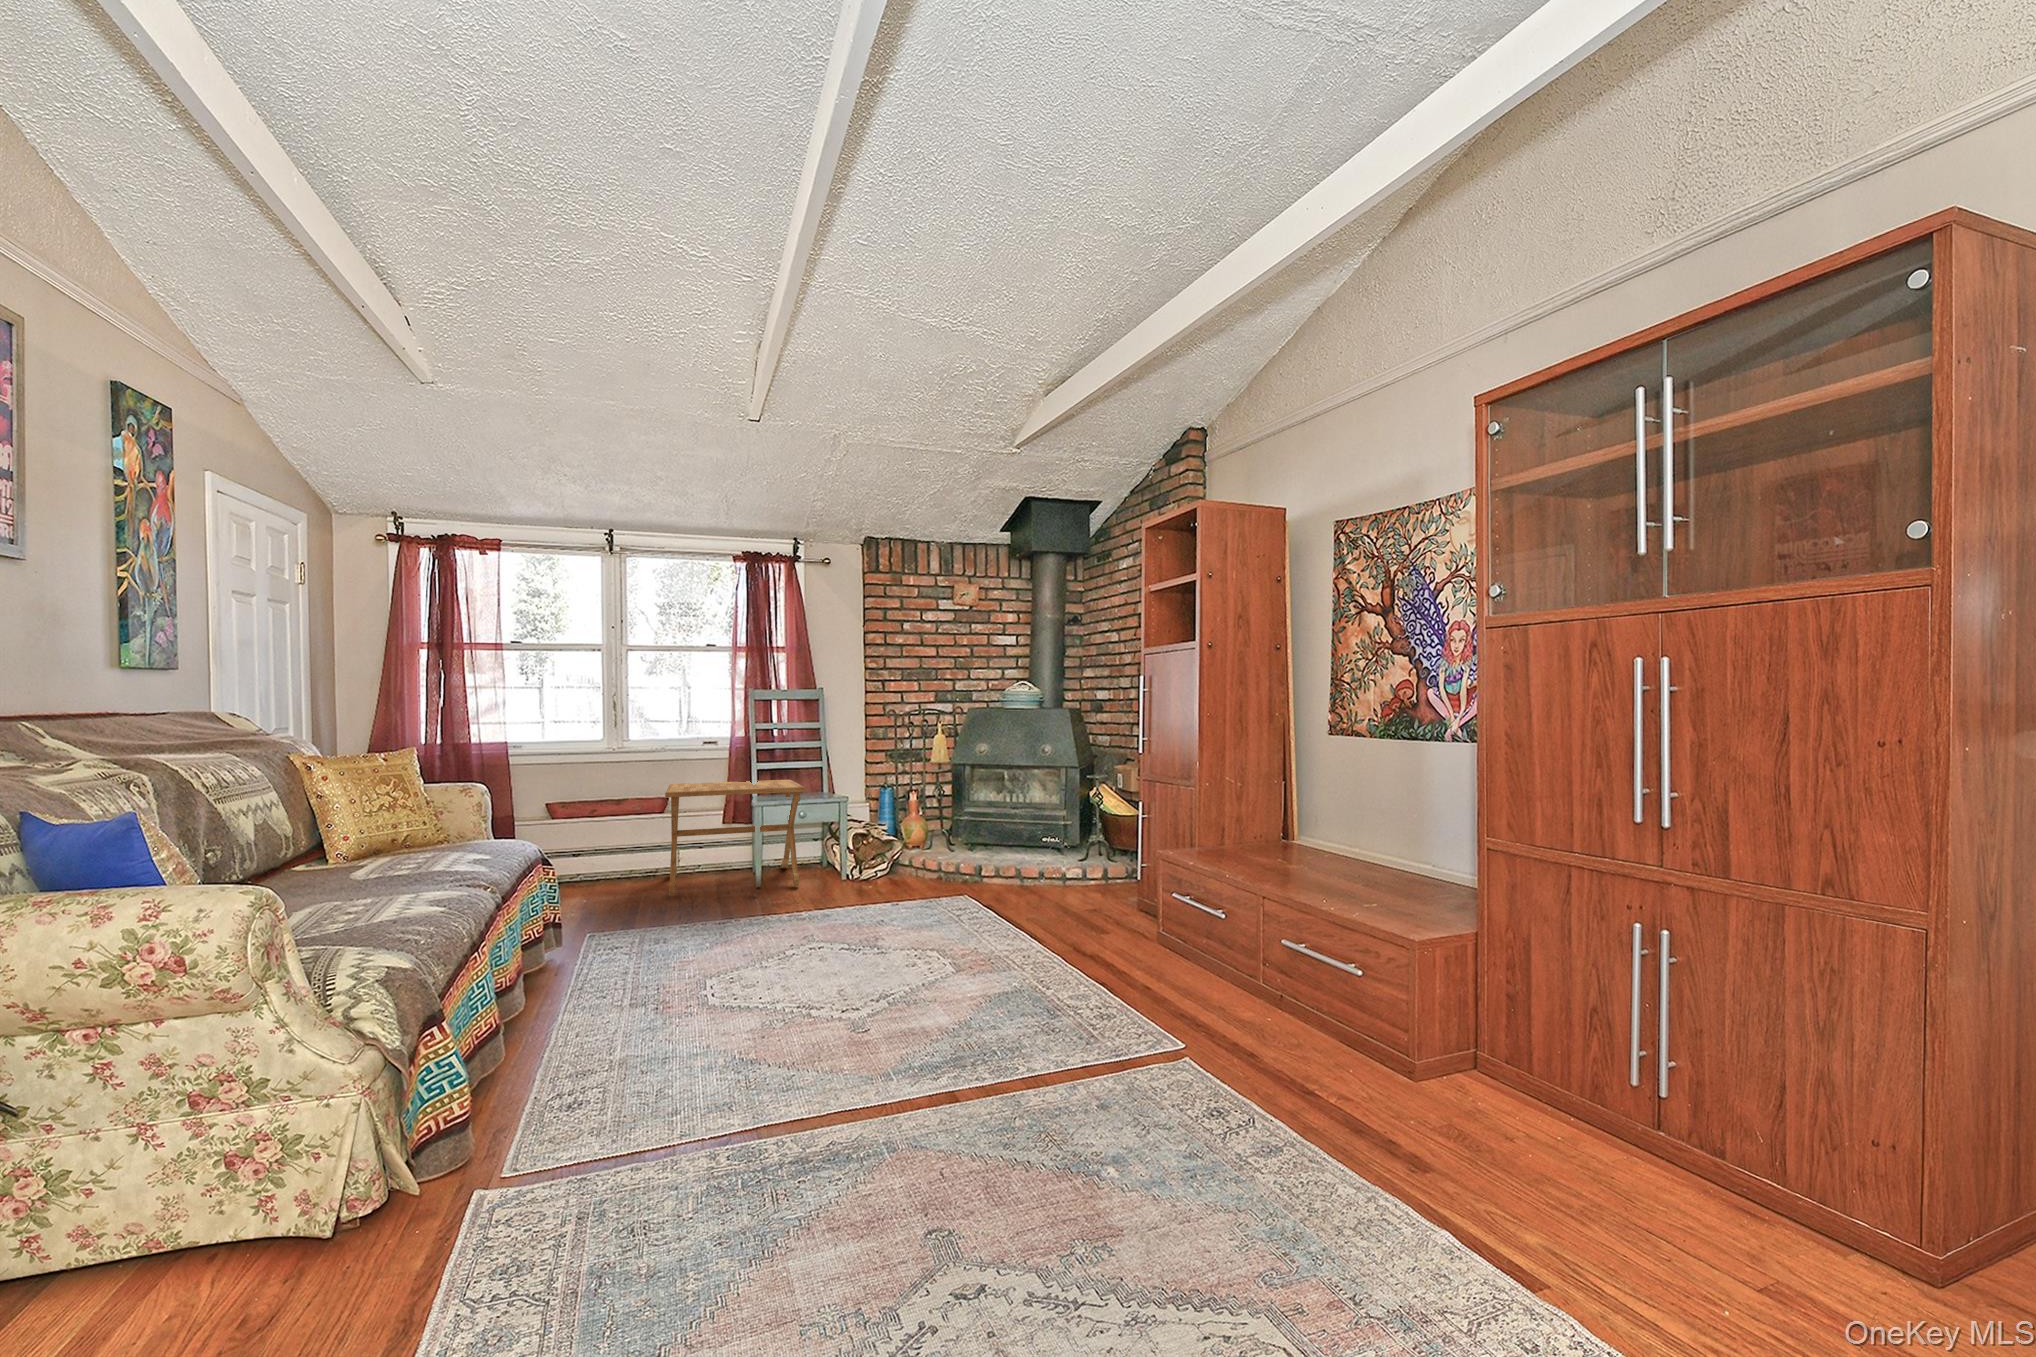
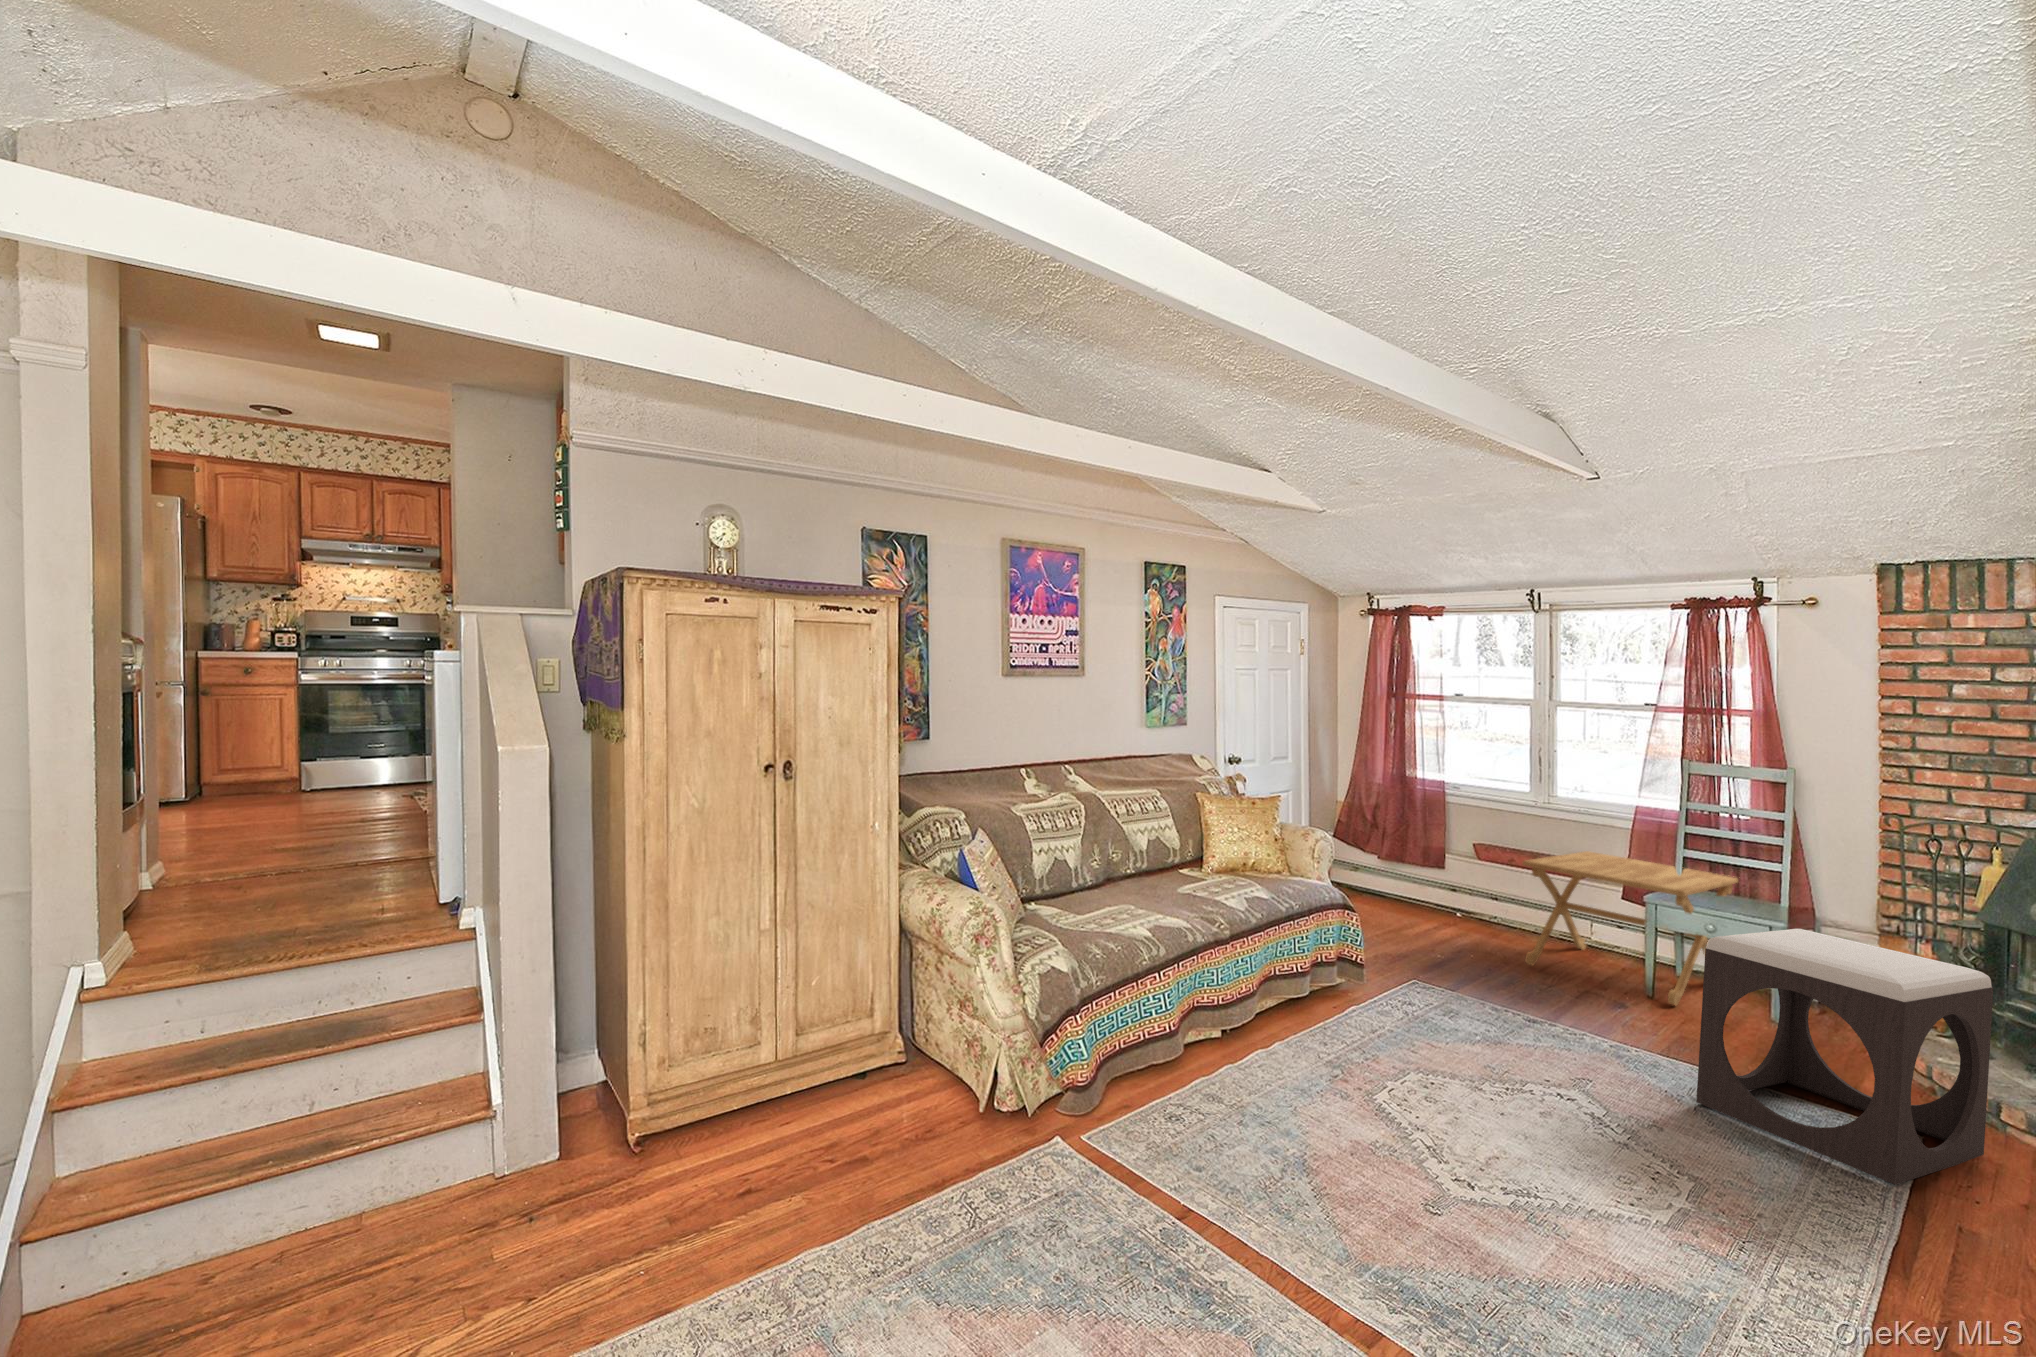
footstool: none [916,781,1040,926] -> present [1696,929,1993,1185]

